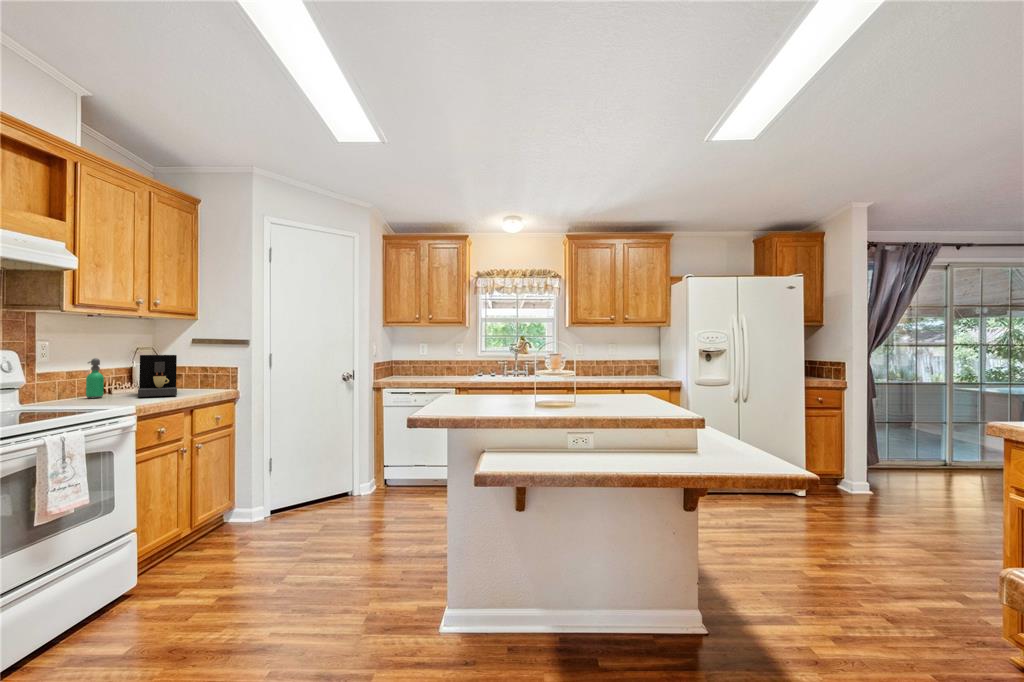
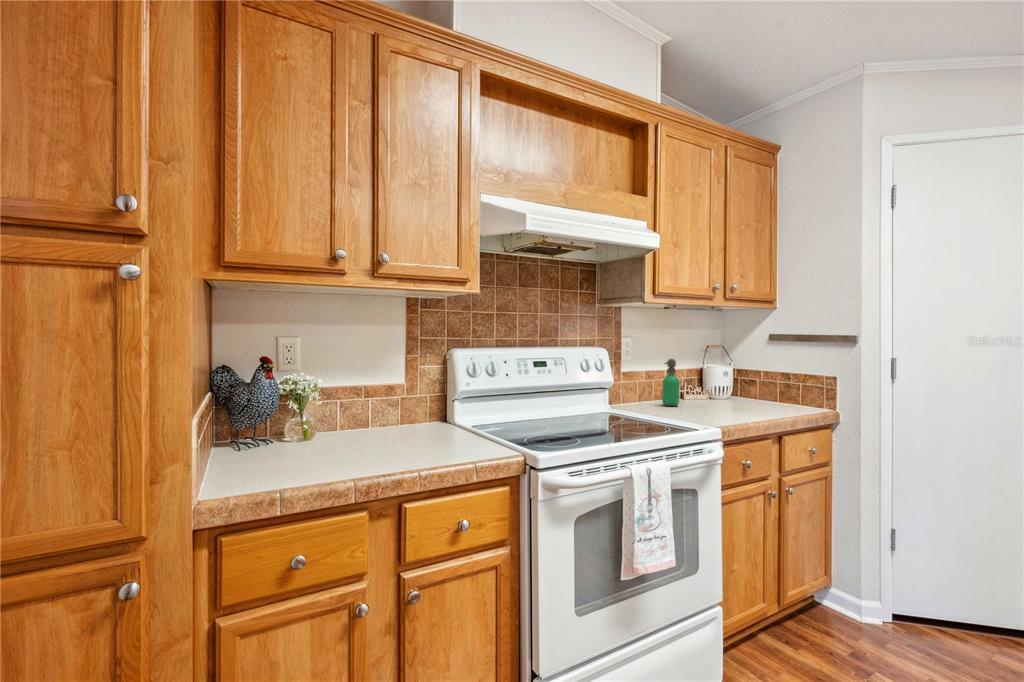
coffee maker: present [138,355,177,397] -> none [713,355,763,413]

